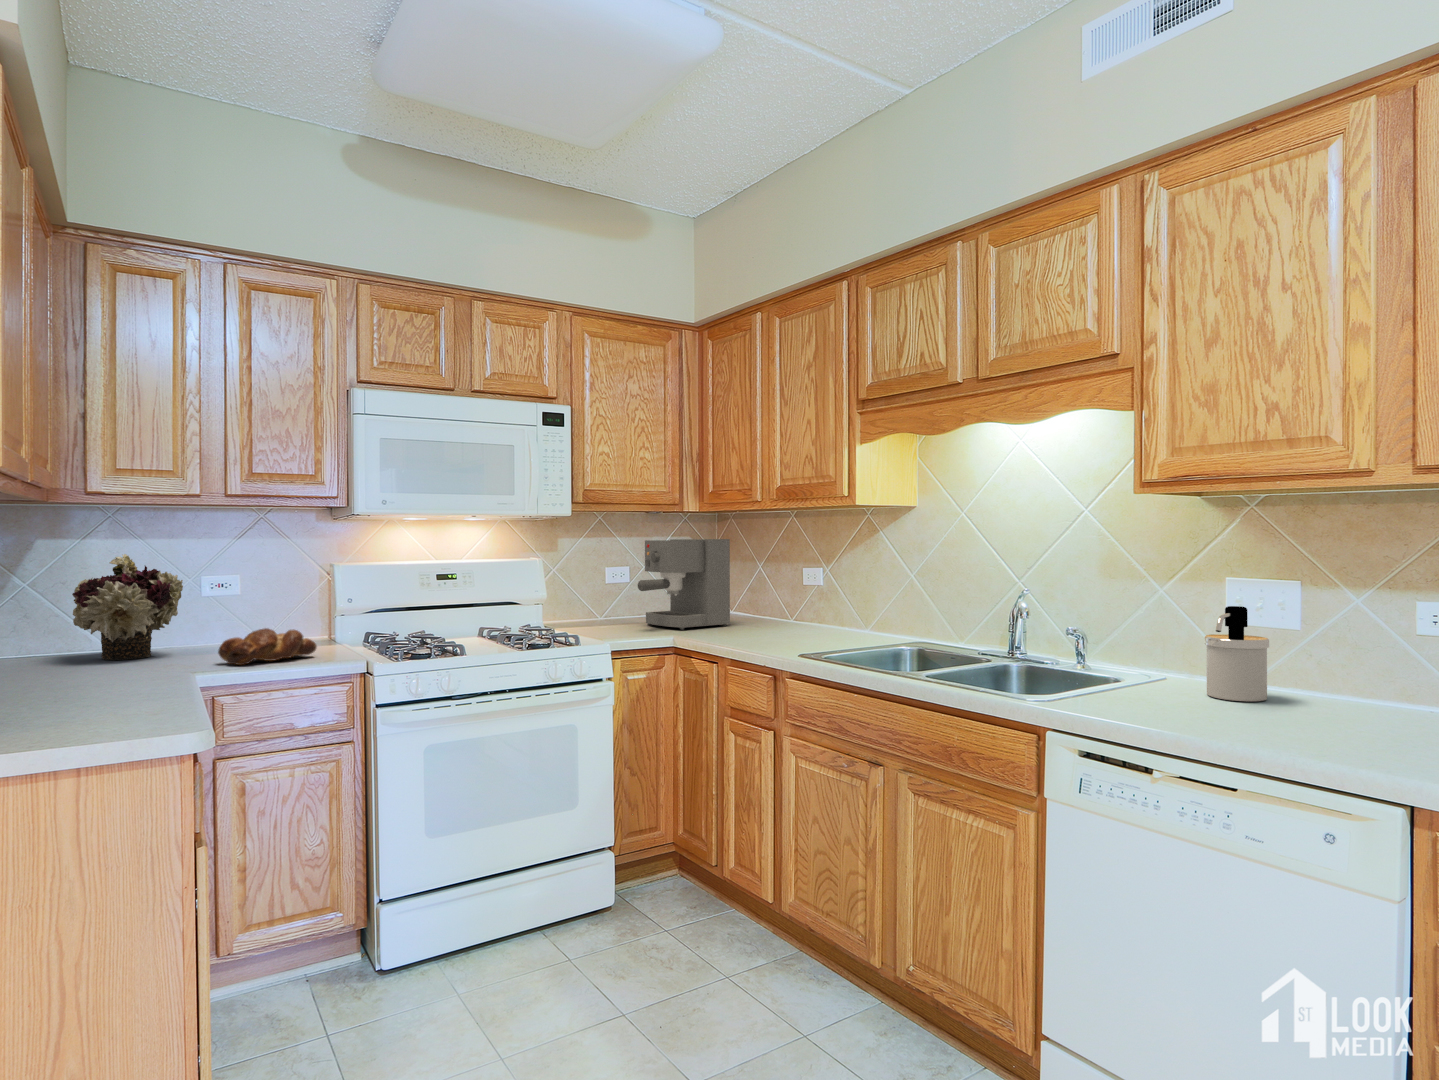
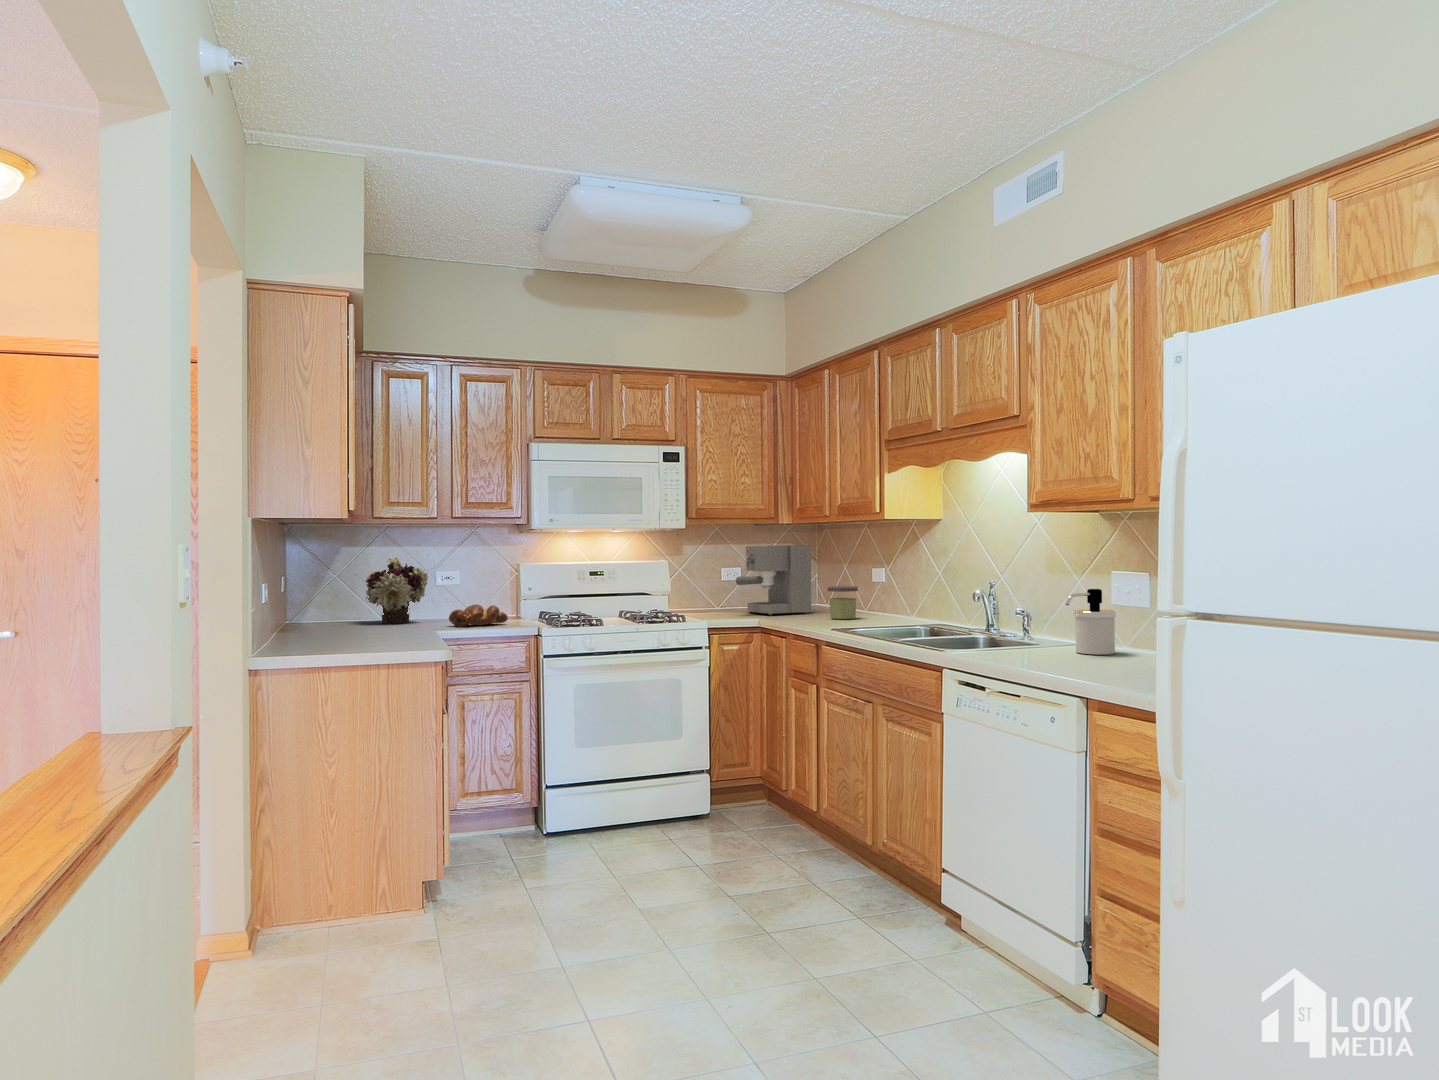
jar: none [764,592,800,635] -> present [828,586,858,619]

